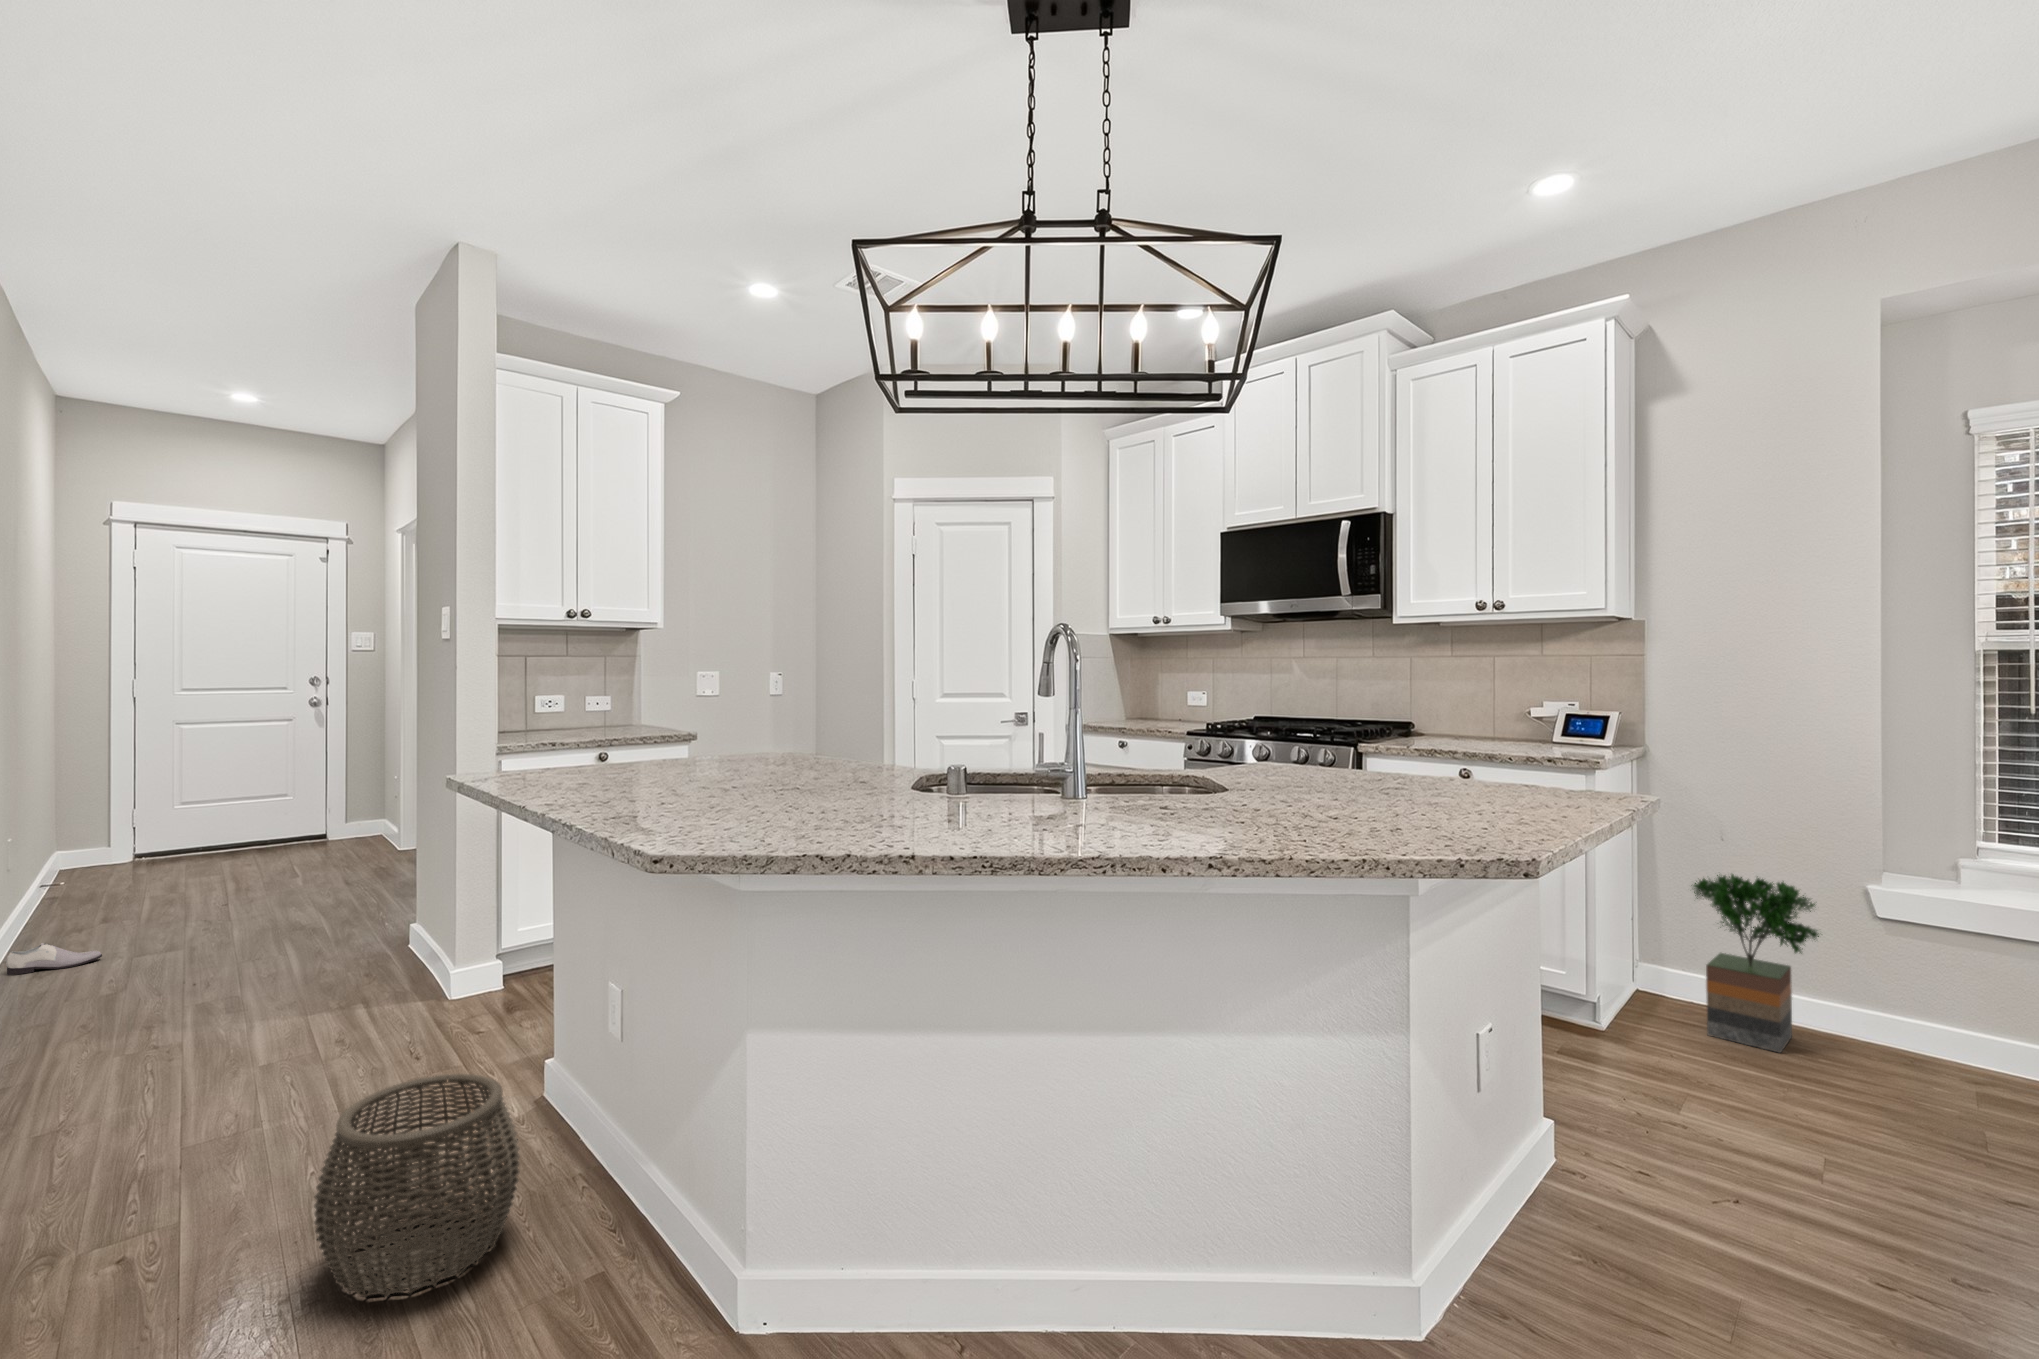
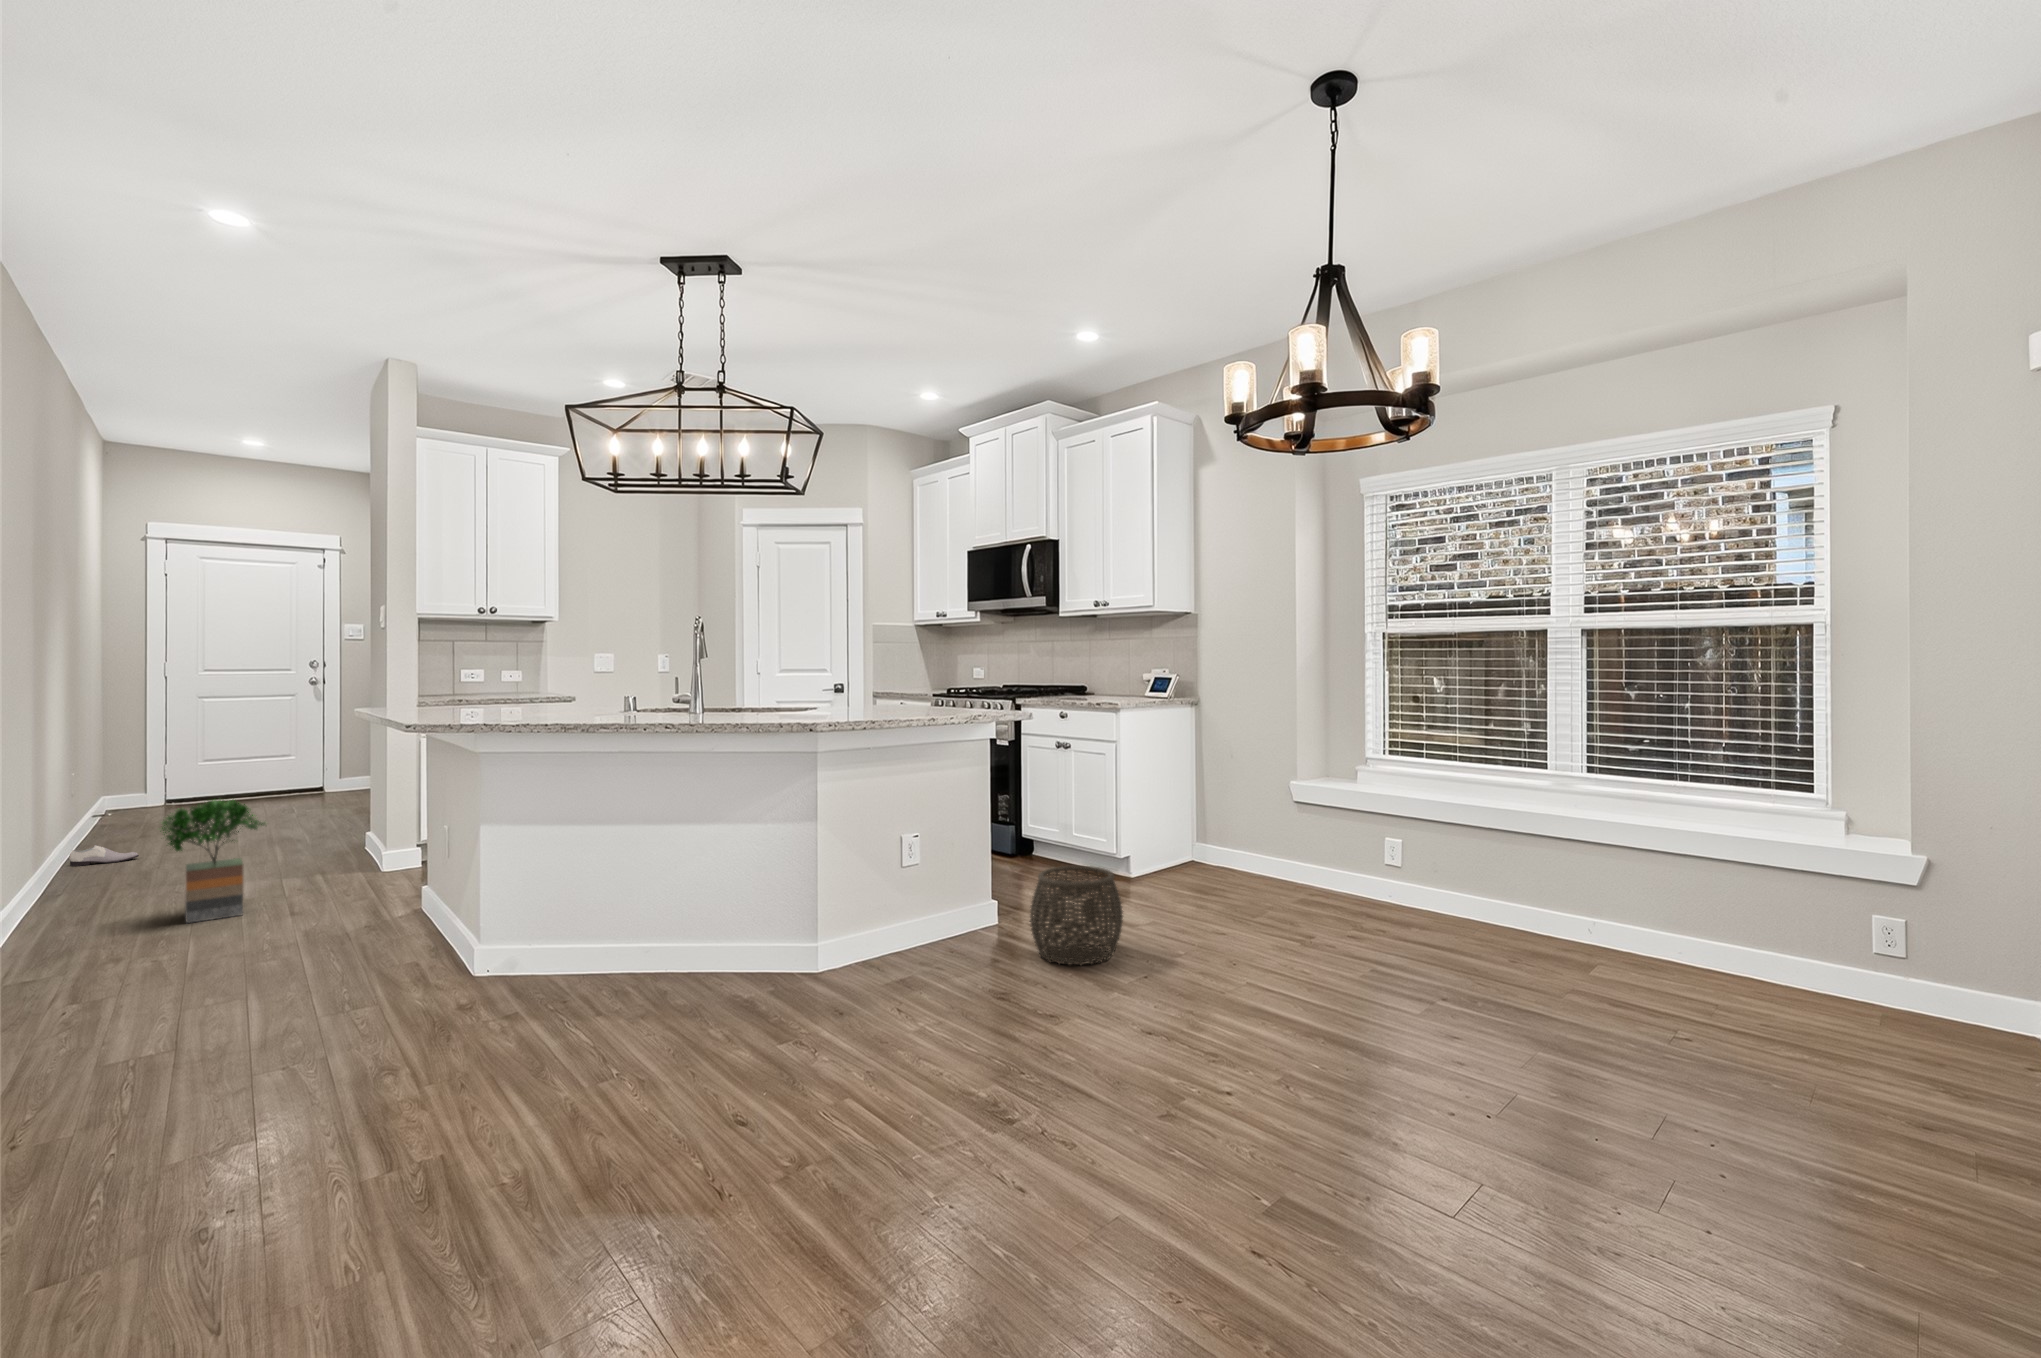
potted tree: present [1691,874,1819,1053] -> present [162,800,265,923]
woven basket: present [314,1074,520,1298] -> present [1030,866,1123,965]

